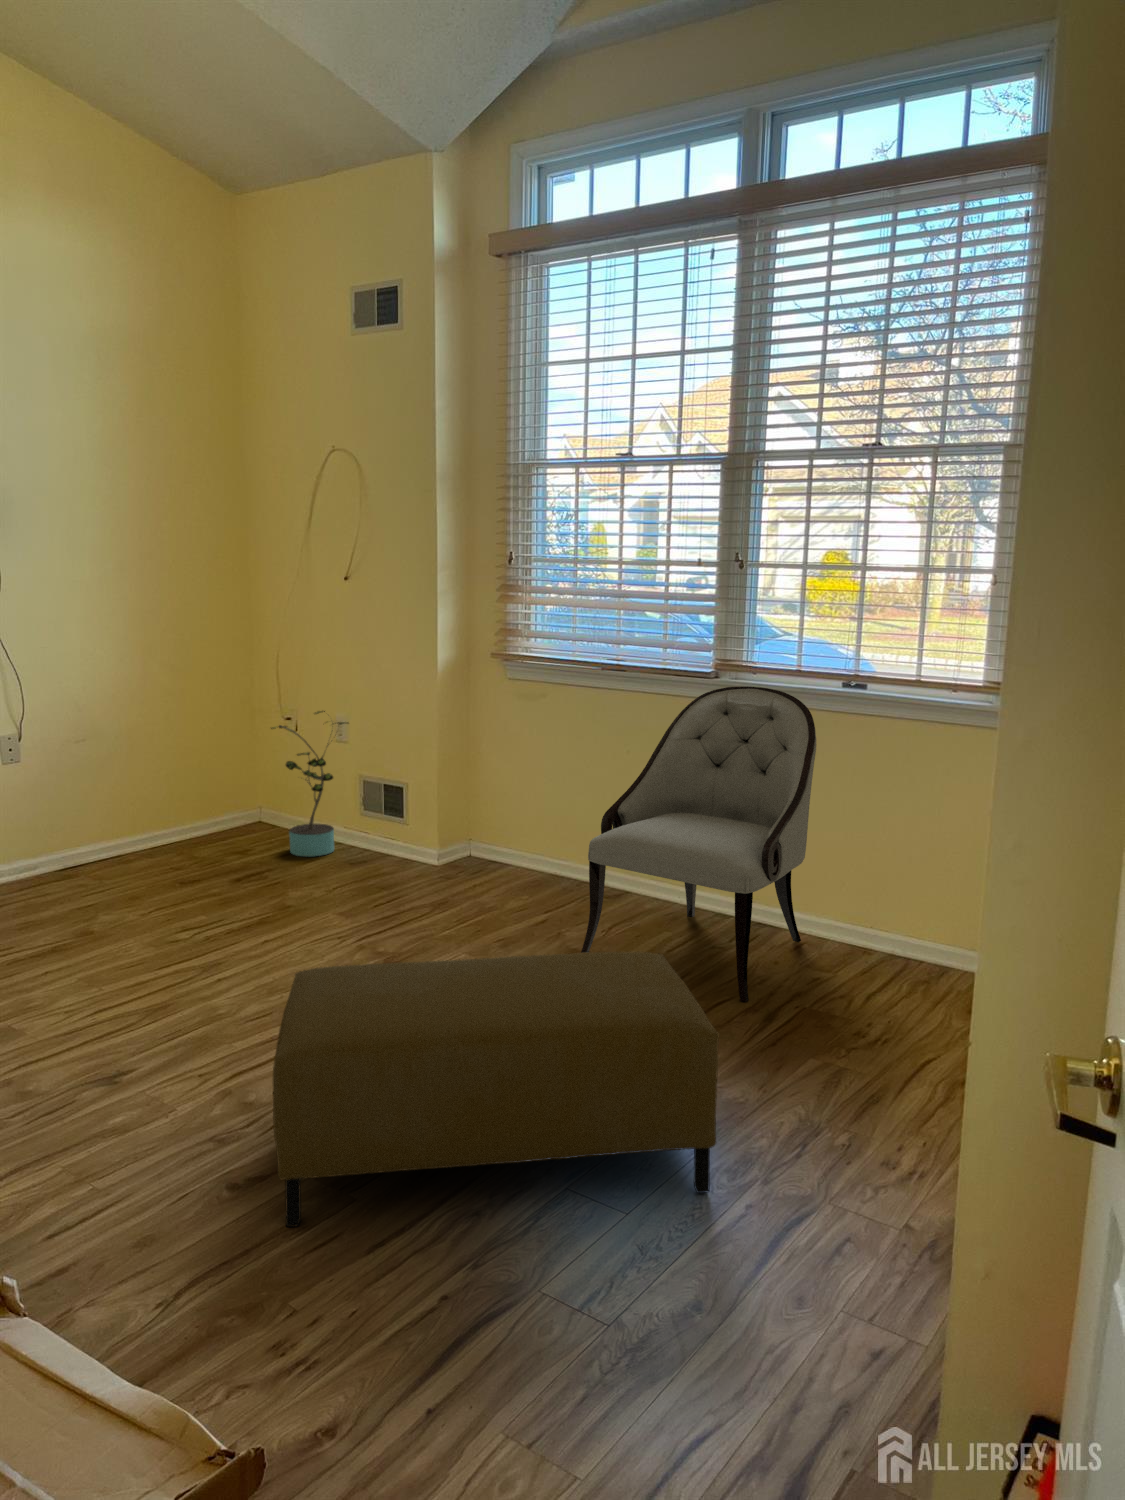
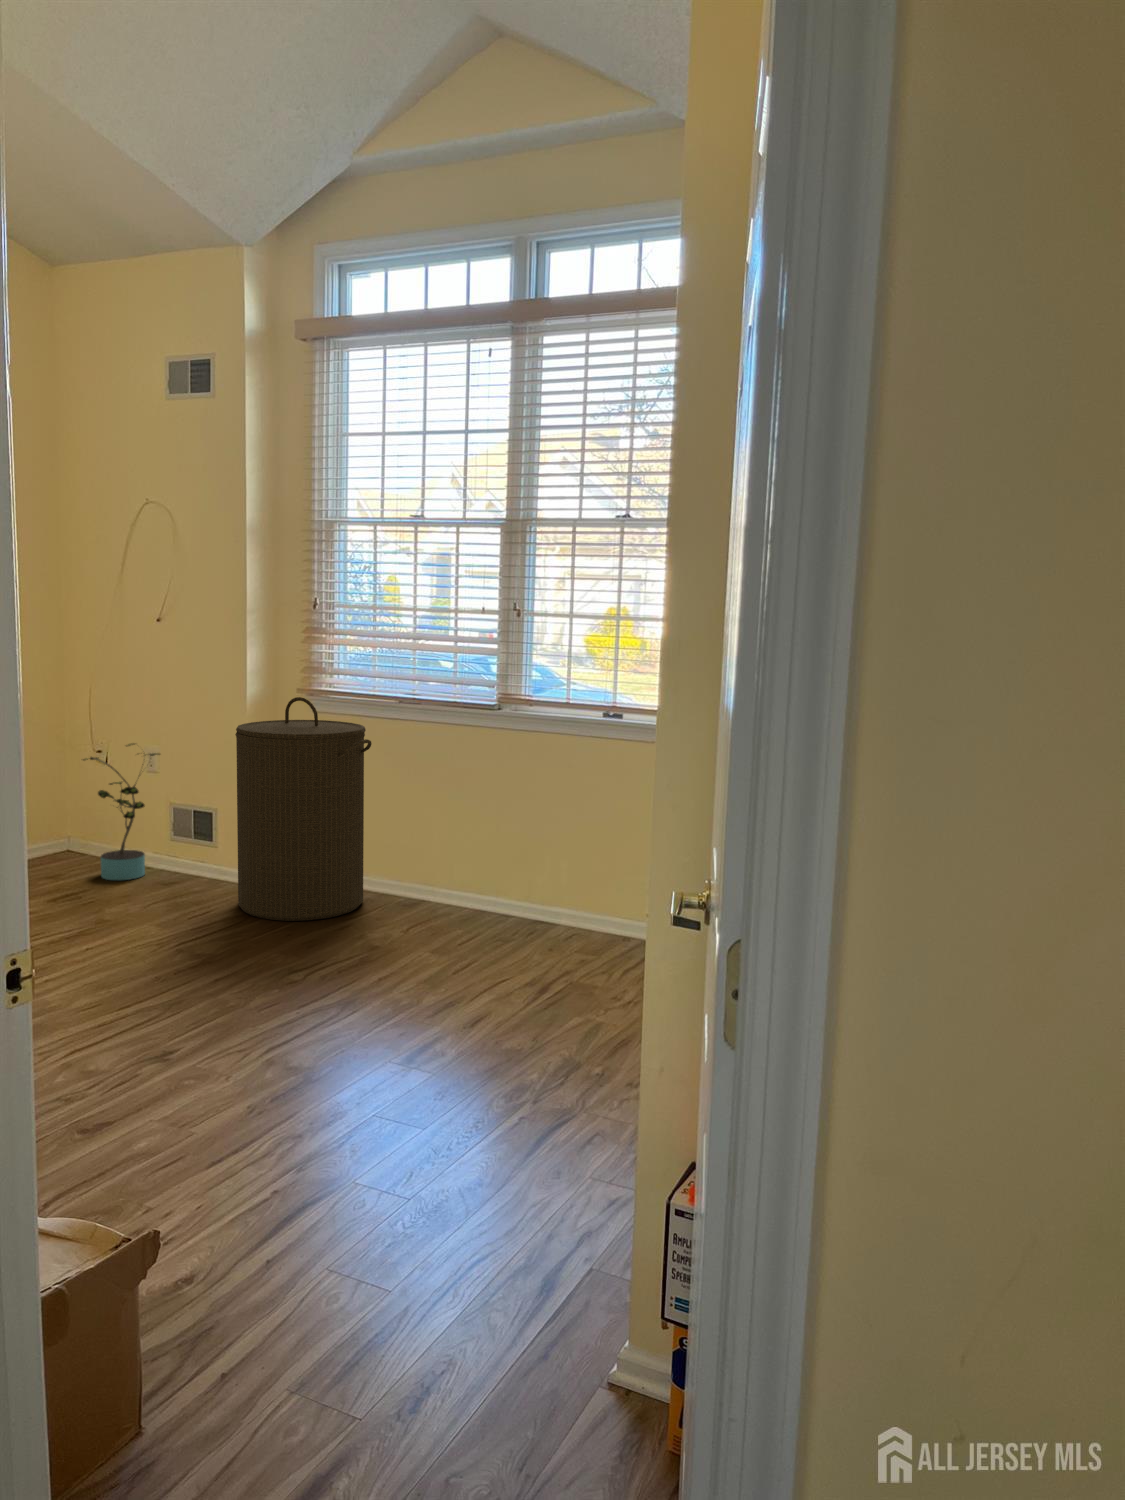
laundry hamper: none [423,663,571,912] -> present [235,697,372,921]
armchair: present [581,686,816,1002] -> none [381,717,582,981]
ottoman: present [273,952,719,1227] -> none [122,931,499,1169]

